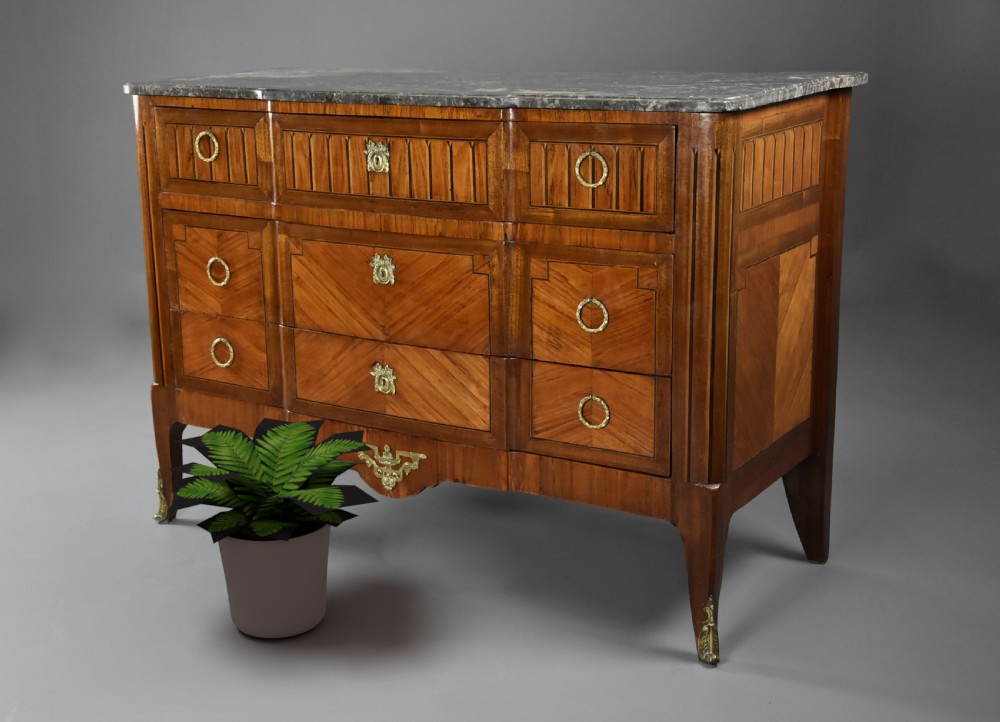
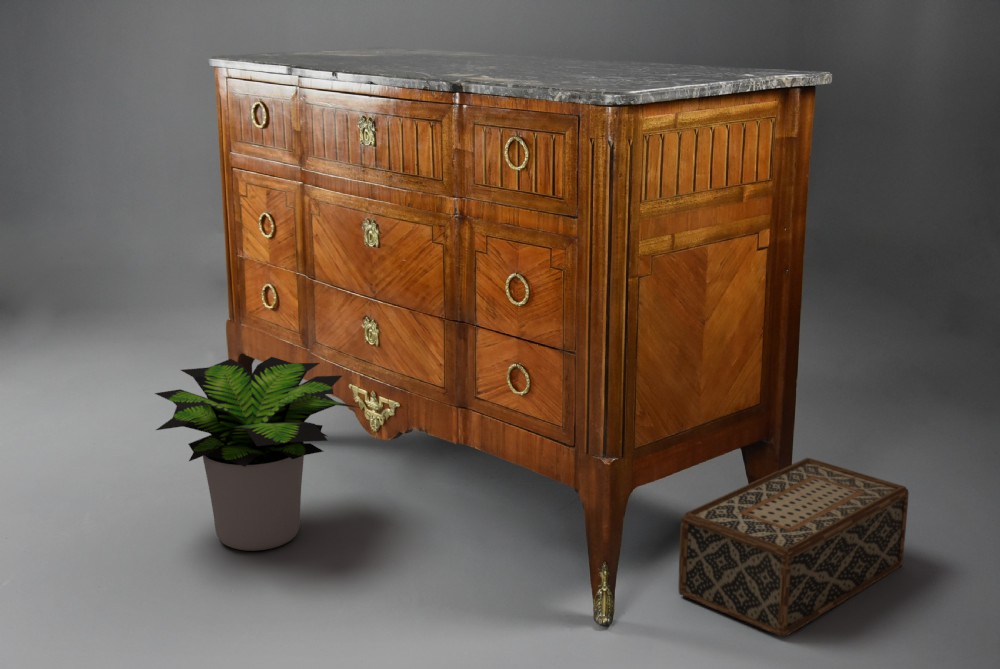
woven basket: none [765,469,957,649] -> present [679,458,909,637]

